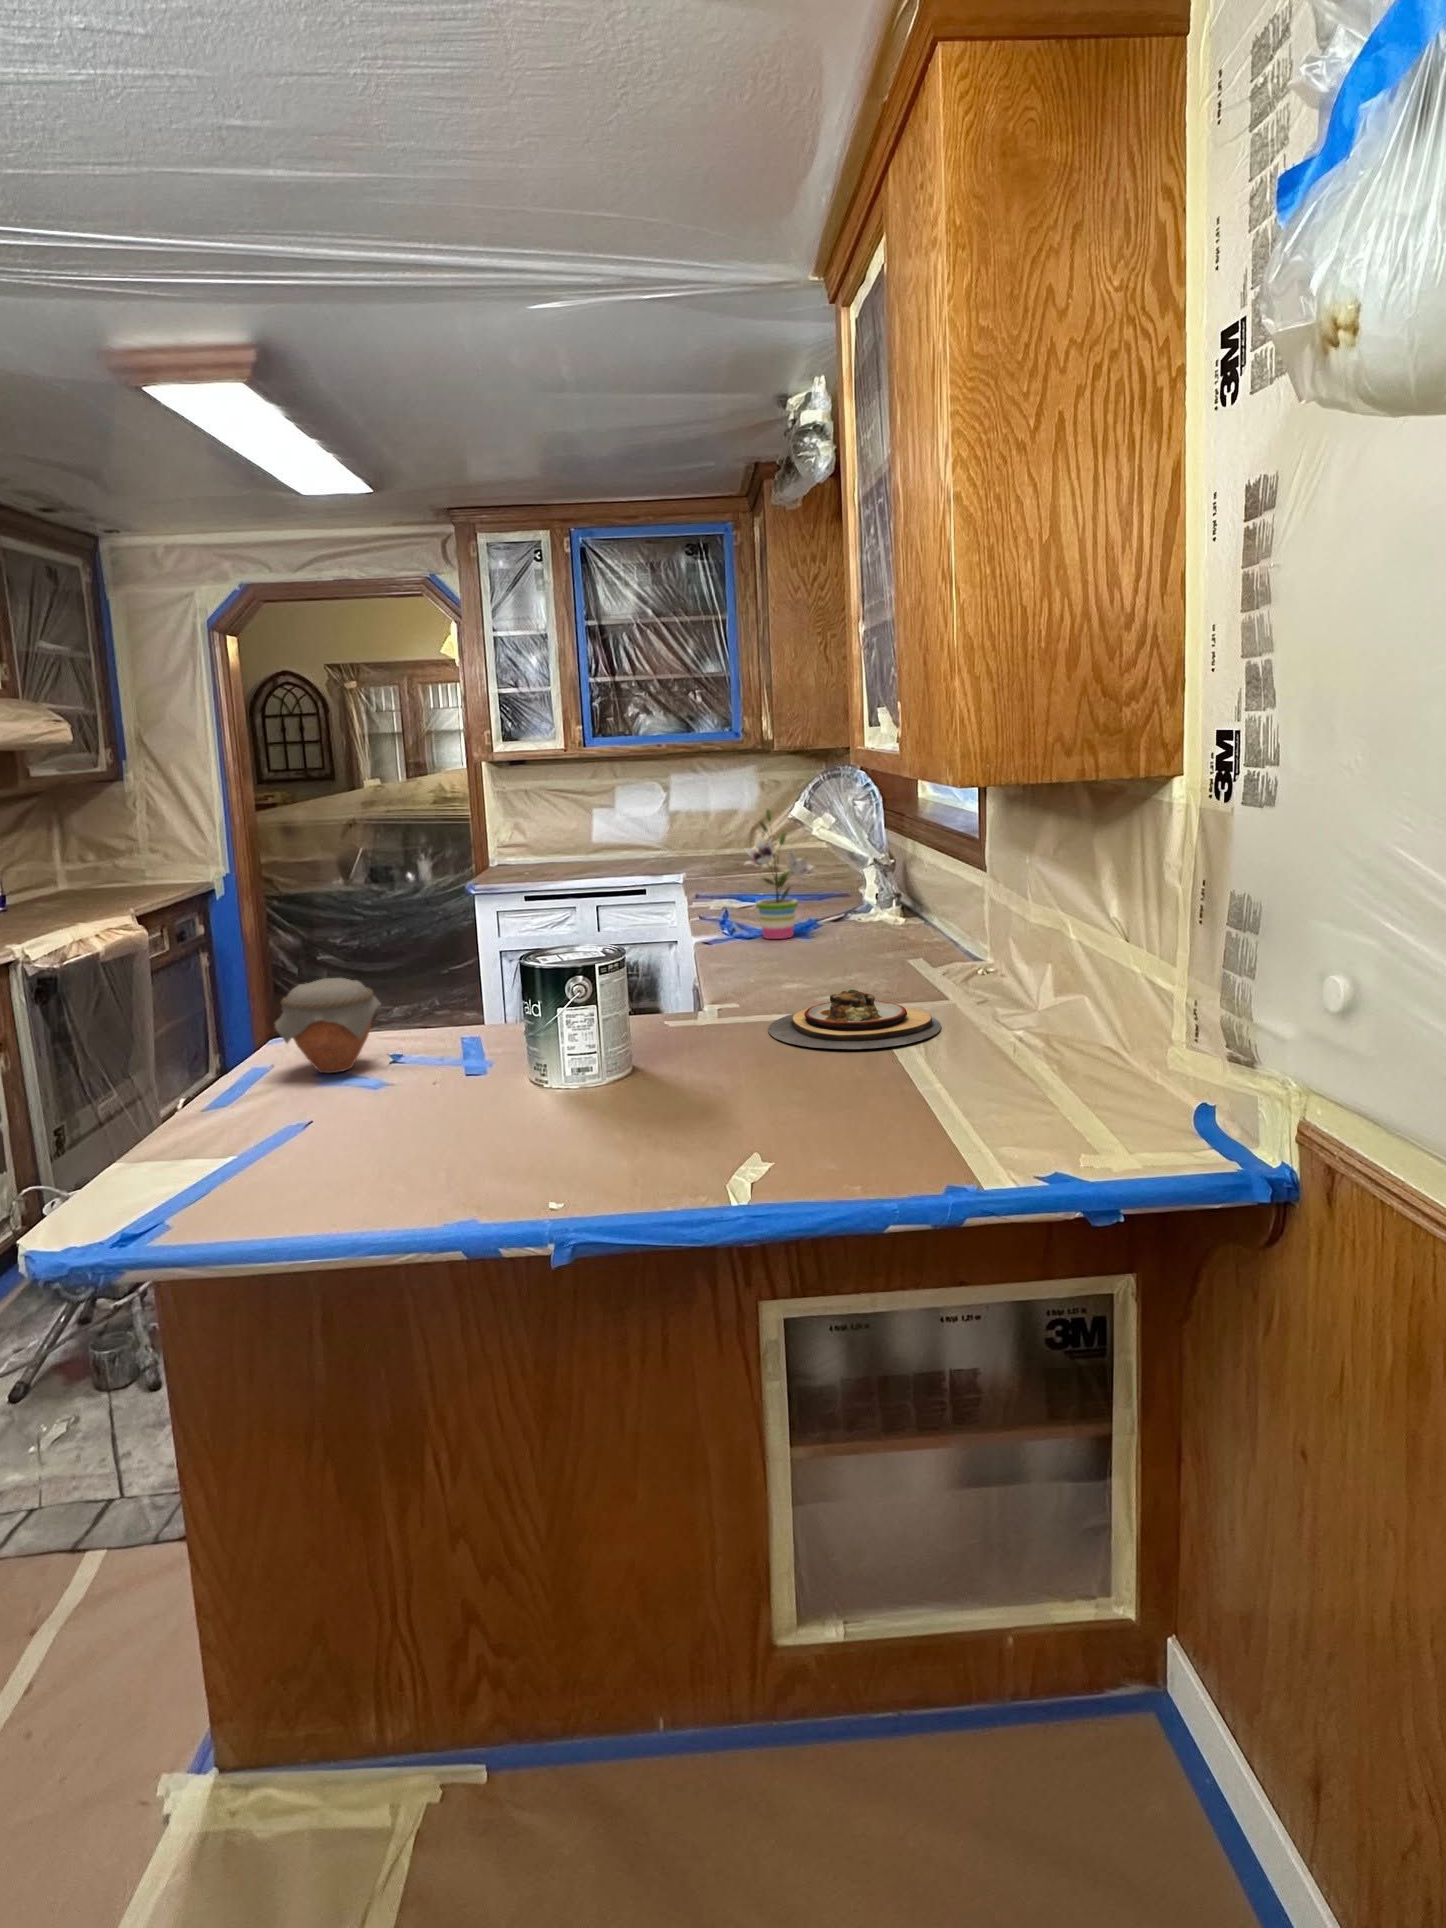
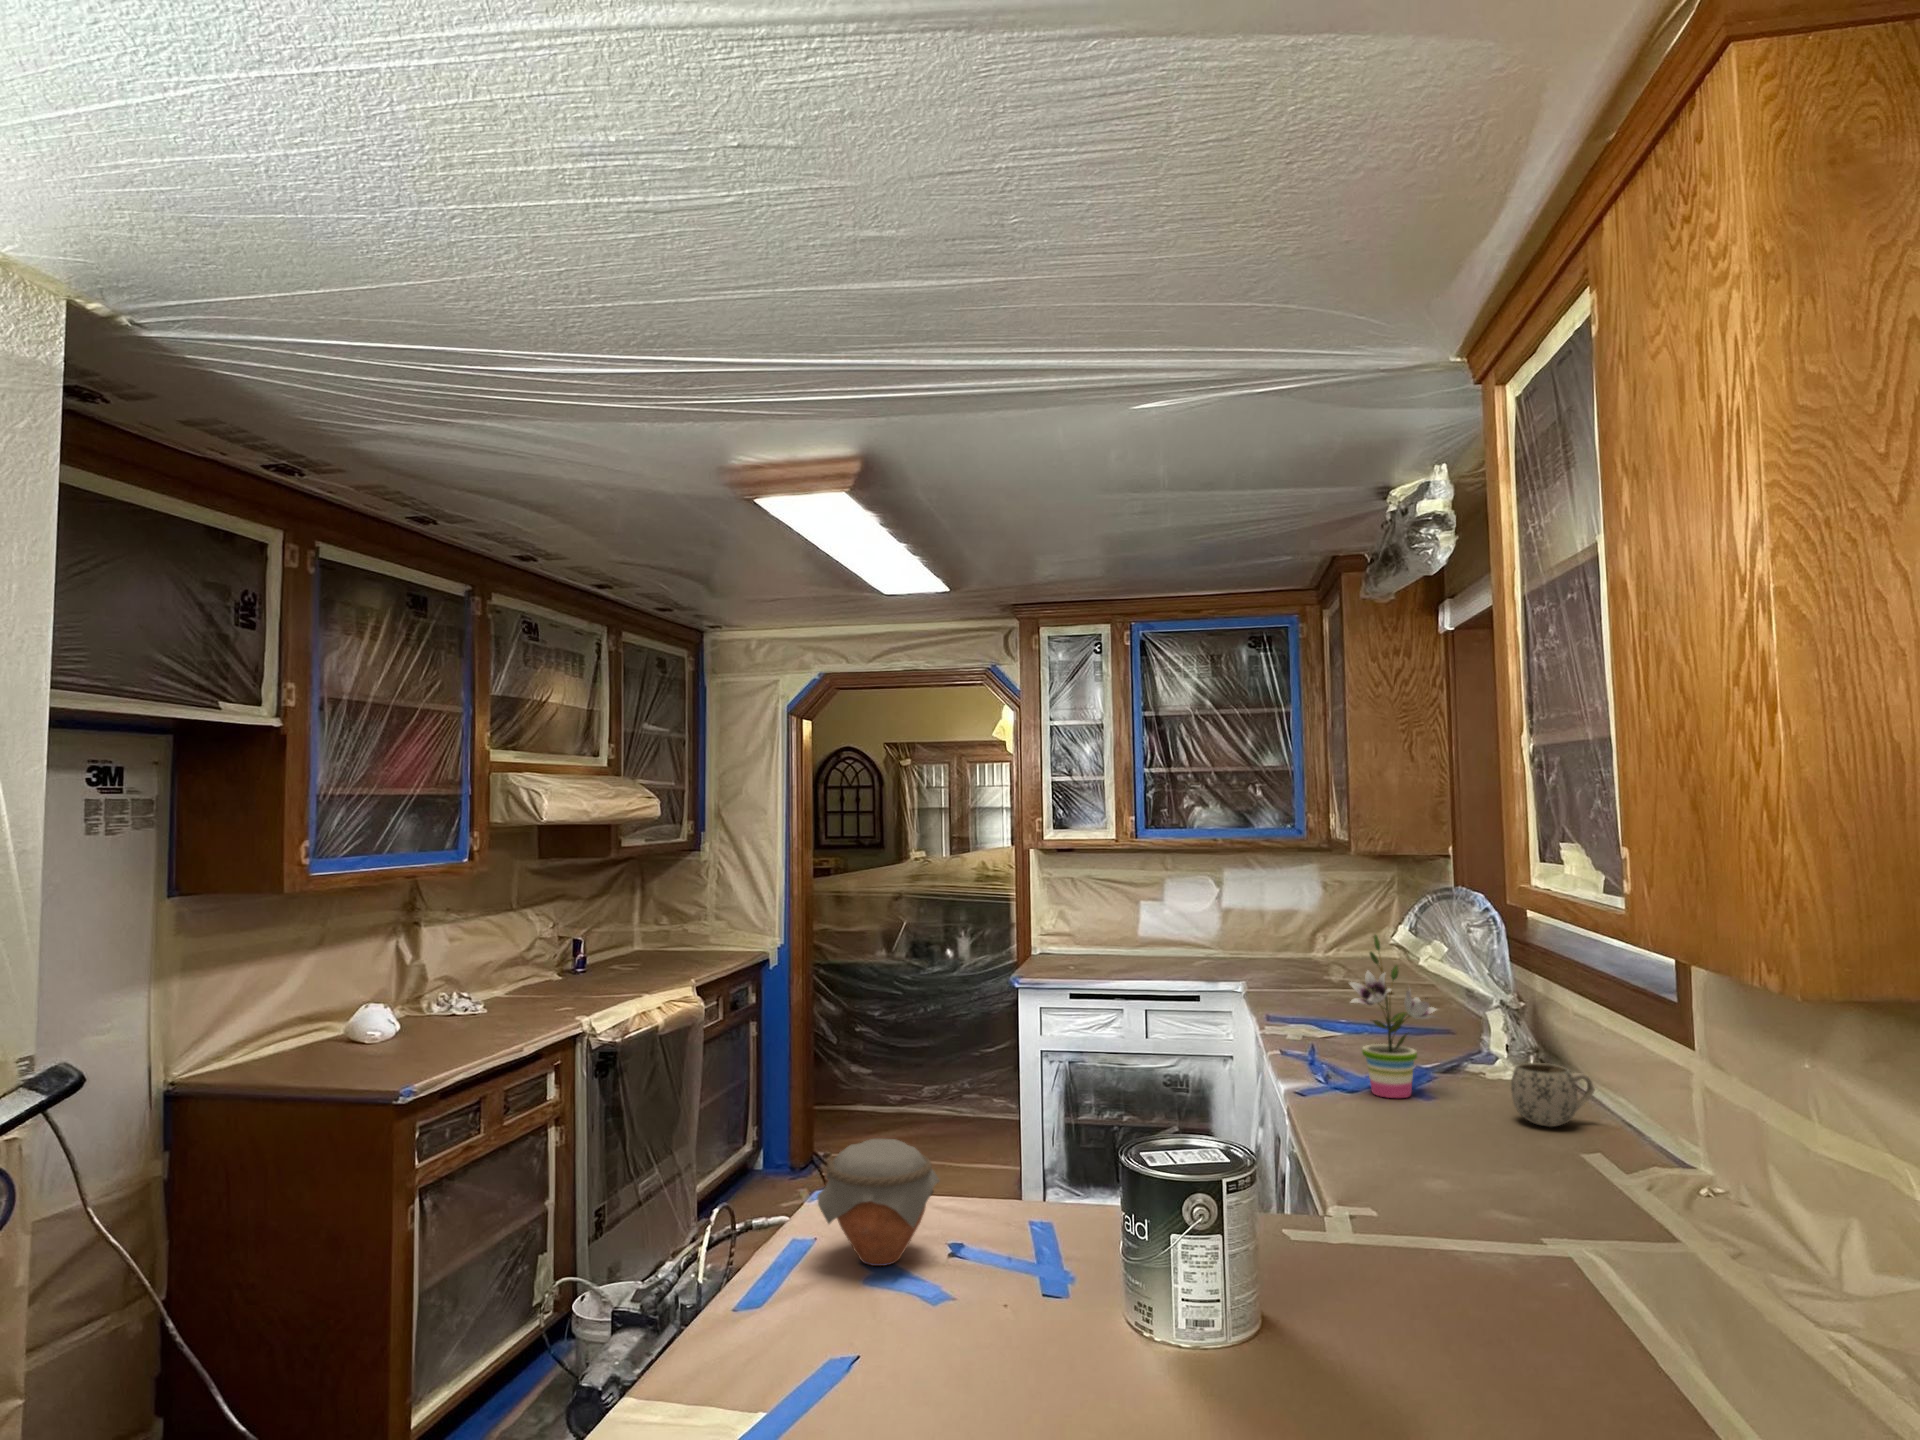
mug: none [863,899,923,946] -> present [1511,1063,1595,1127]
plate: present [768,990,941,1049] -> none [1435,1226,1710,1339]

